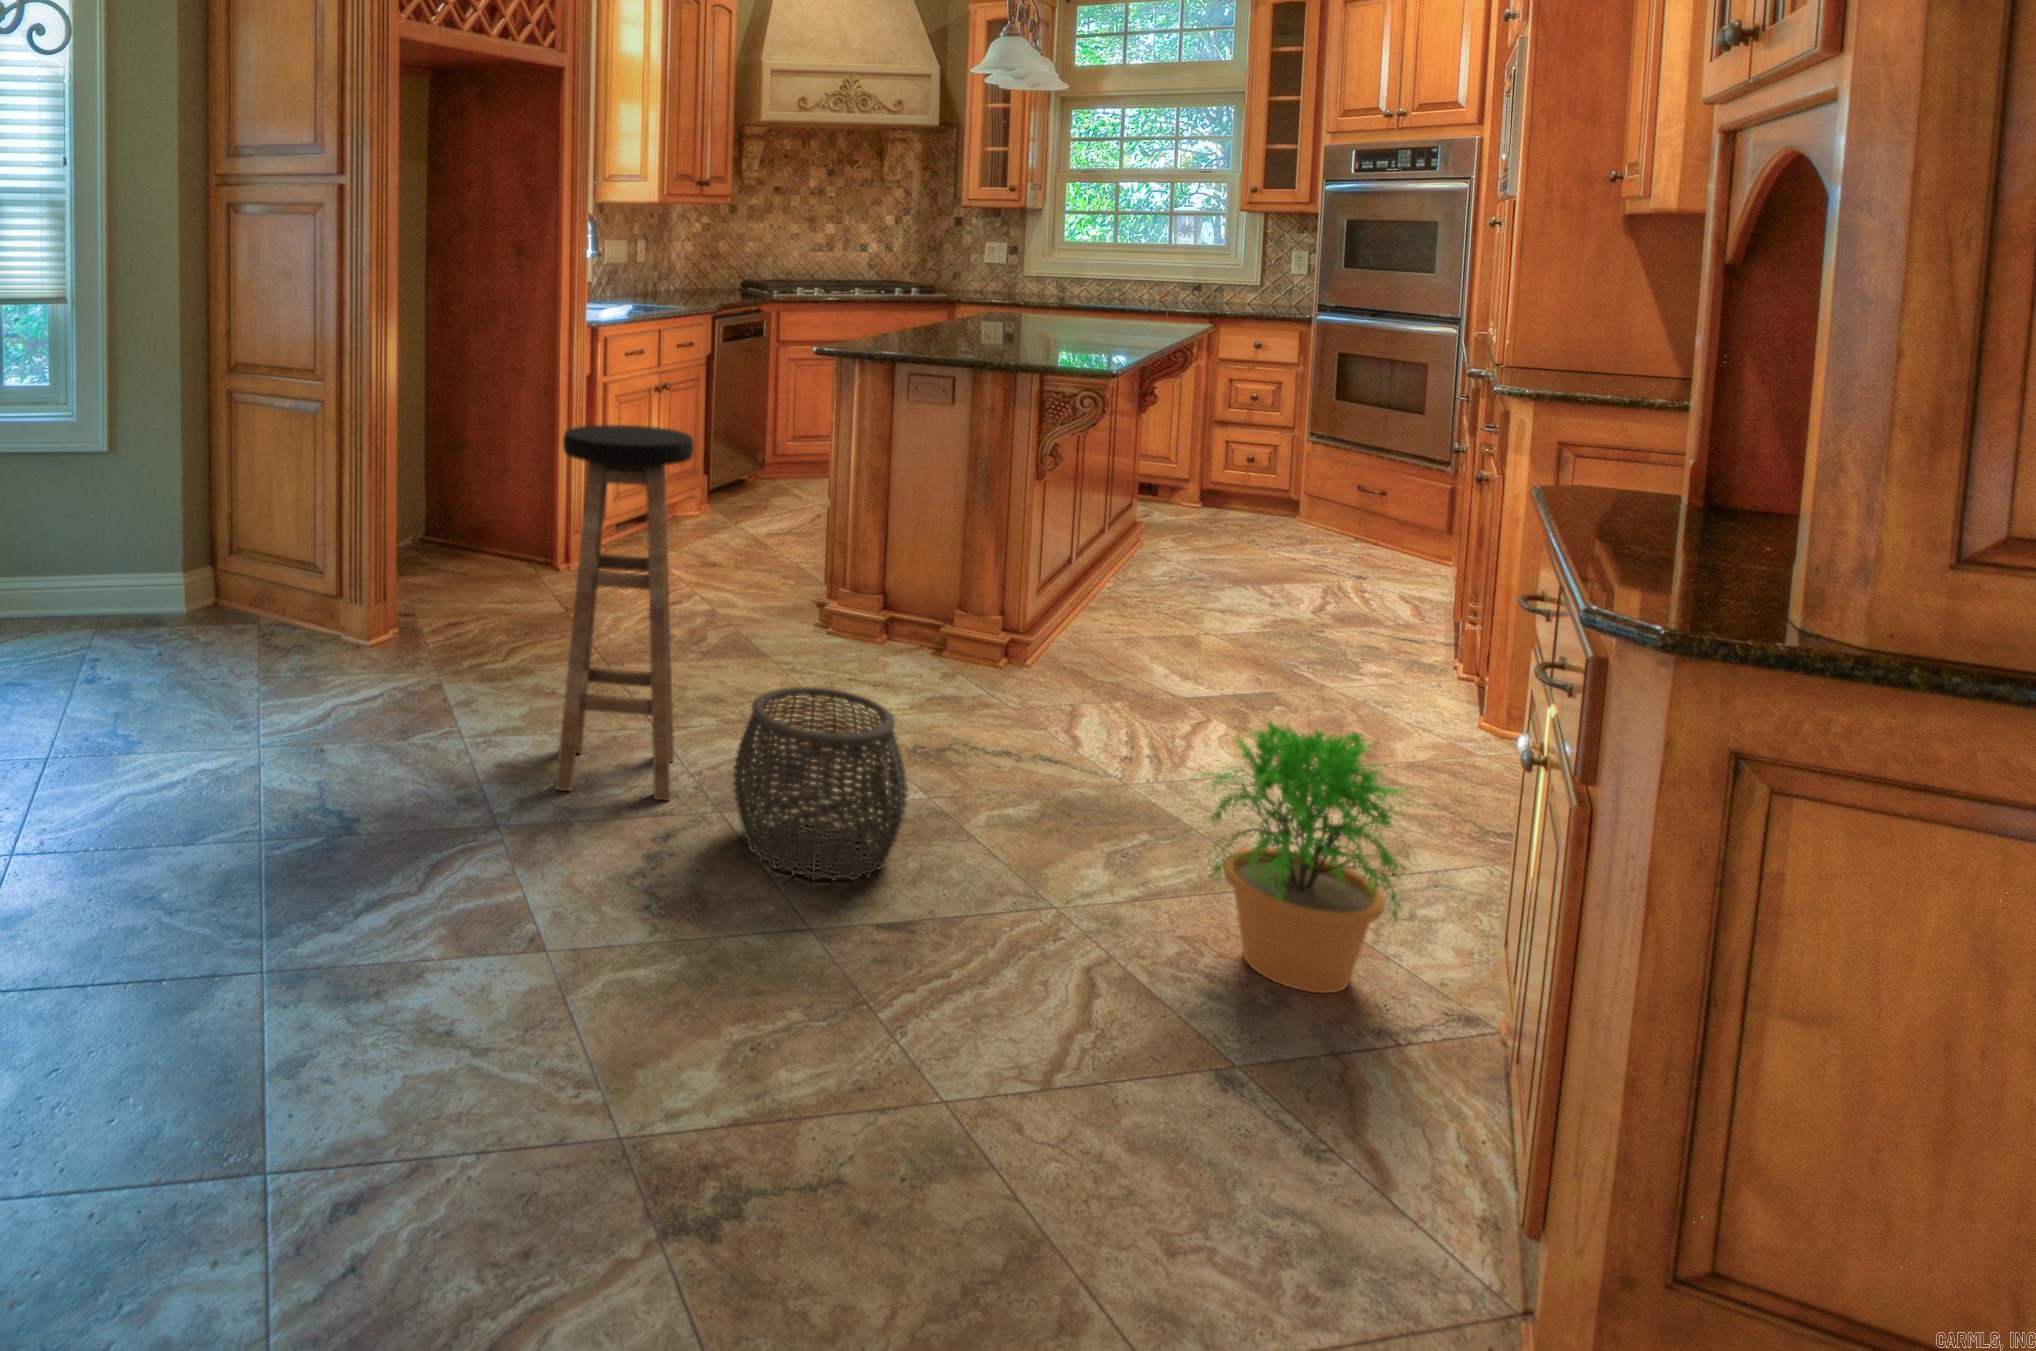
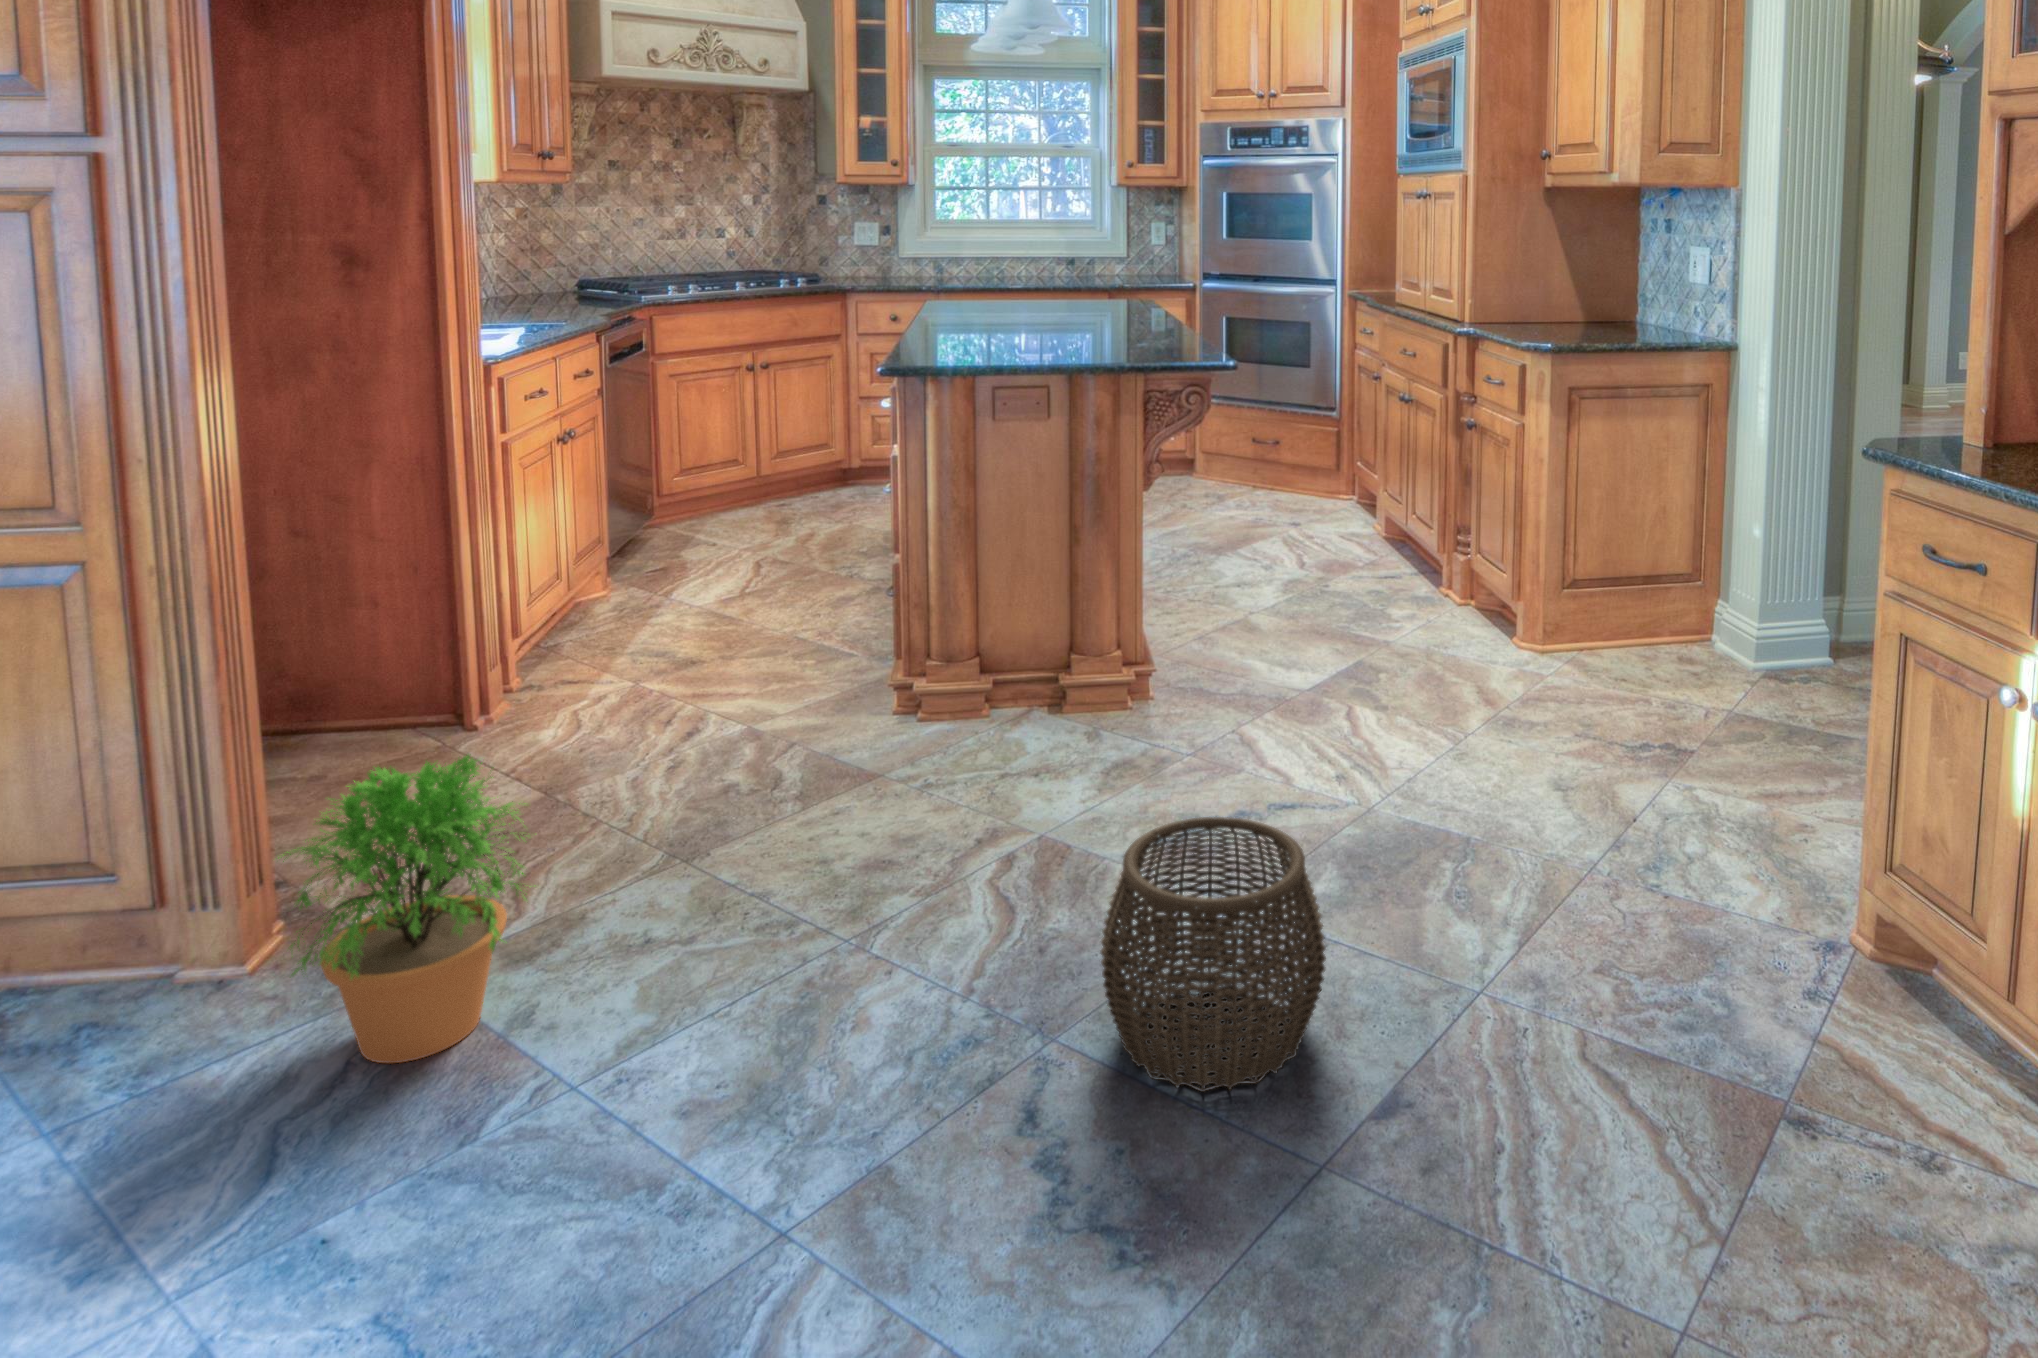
bar stool: present [555,425,694,800] -> none [759,520,983,1118]
potted plant: present [1195,722,1432,993] -> present [278,755,526,1063]

